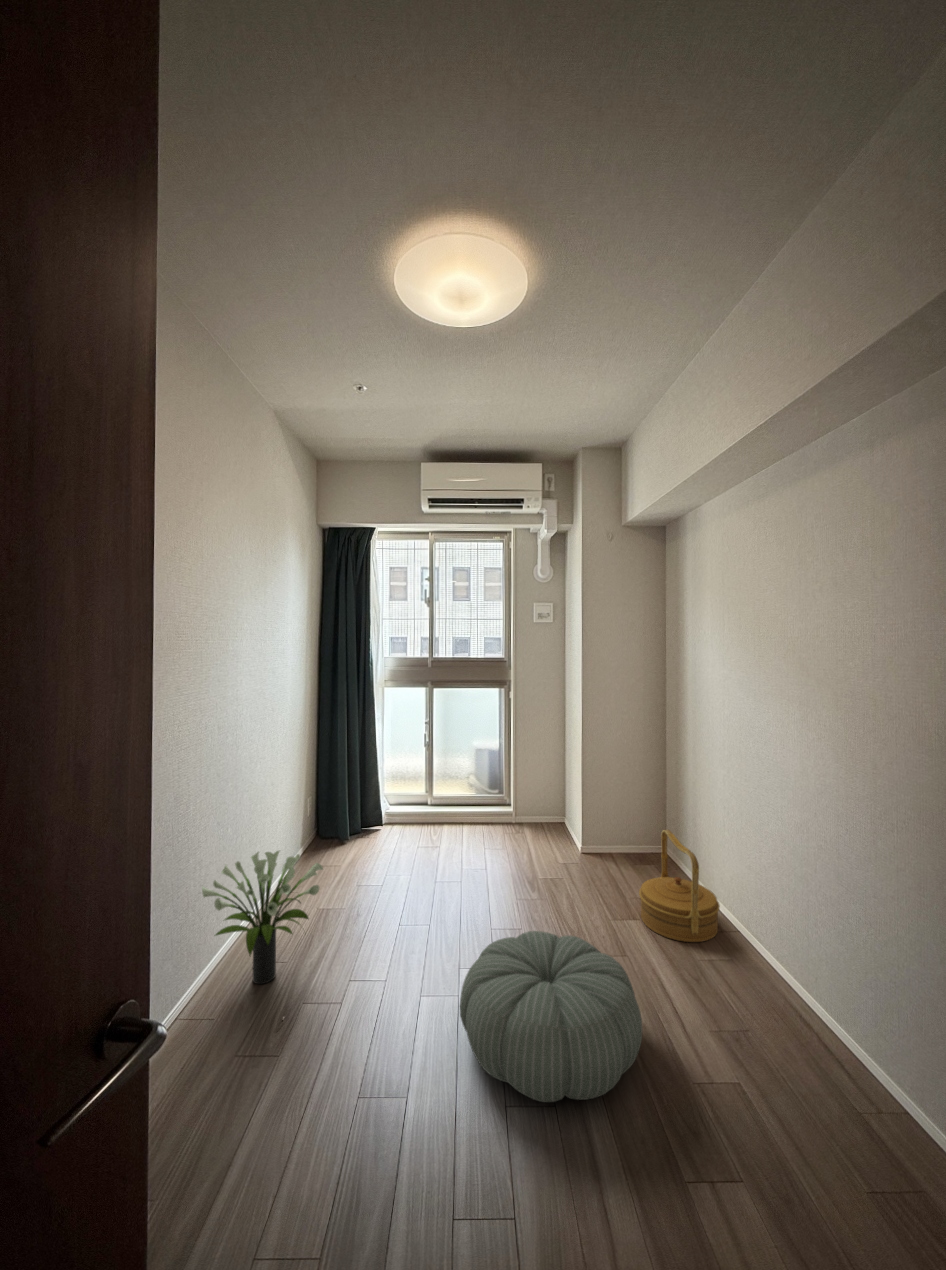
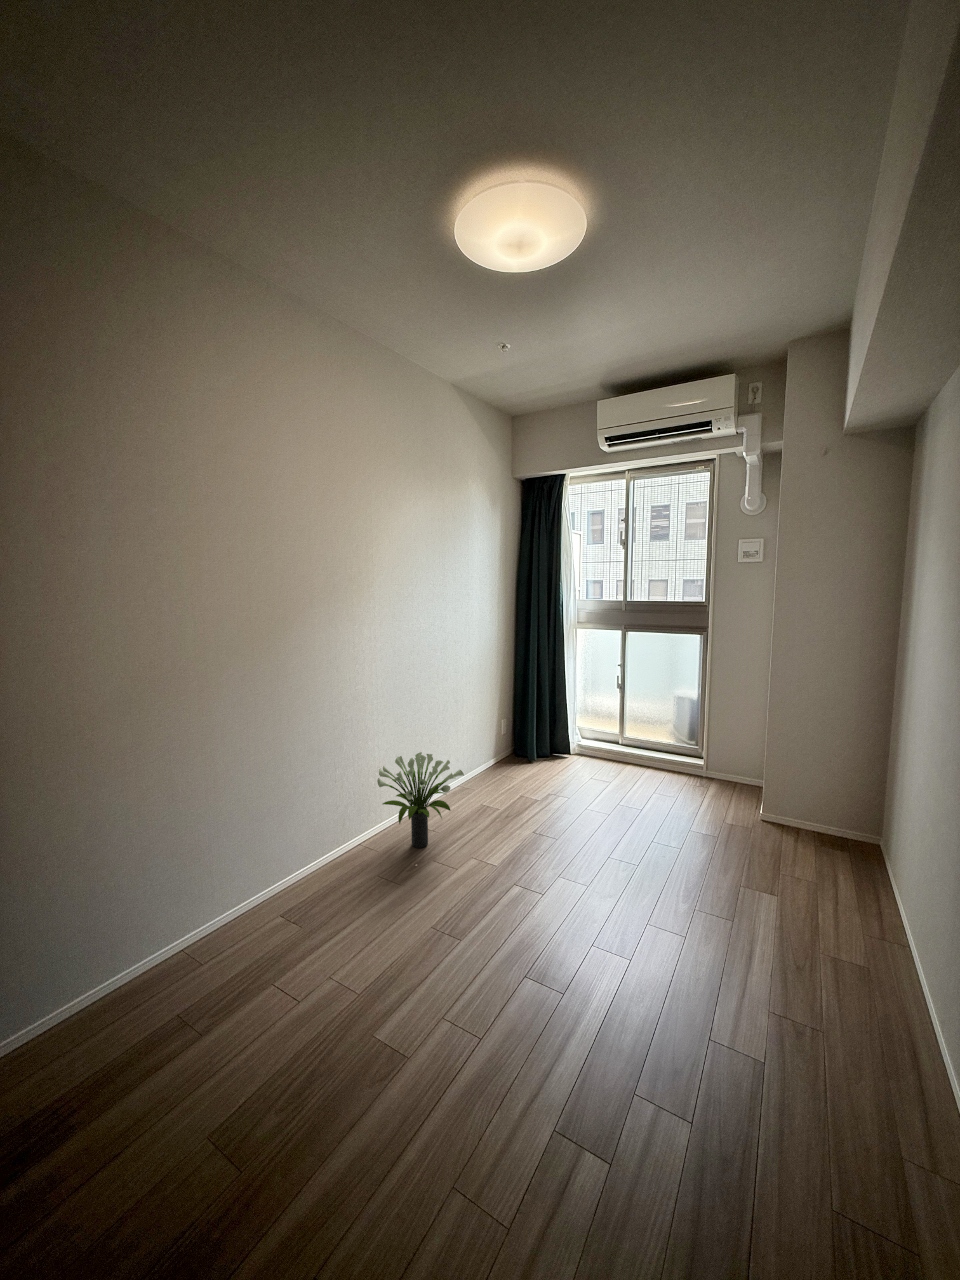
woven basket: present [639,830,720,942] -> none [787,816,900,954]
pouf: present [460,931,642,1102] -> none [514,869,691,1030]

